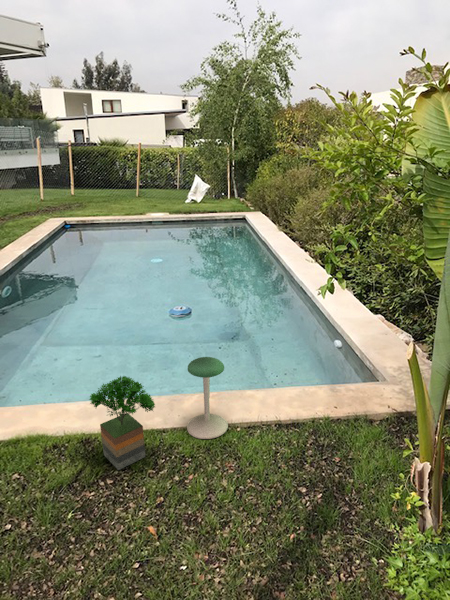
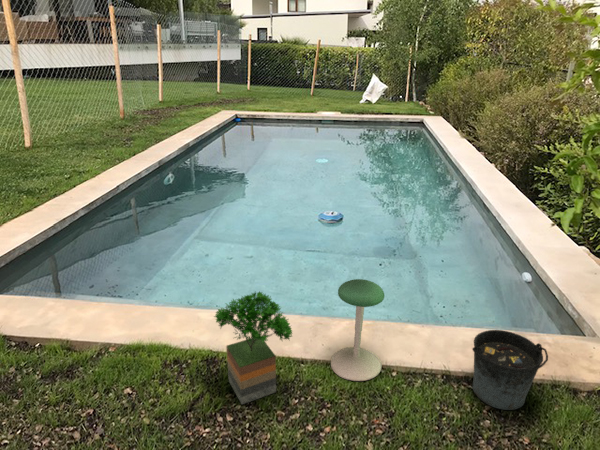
bucket: none [294,383,347,442] -> present [472,330,548,410]

